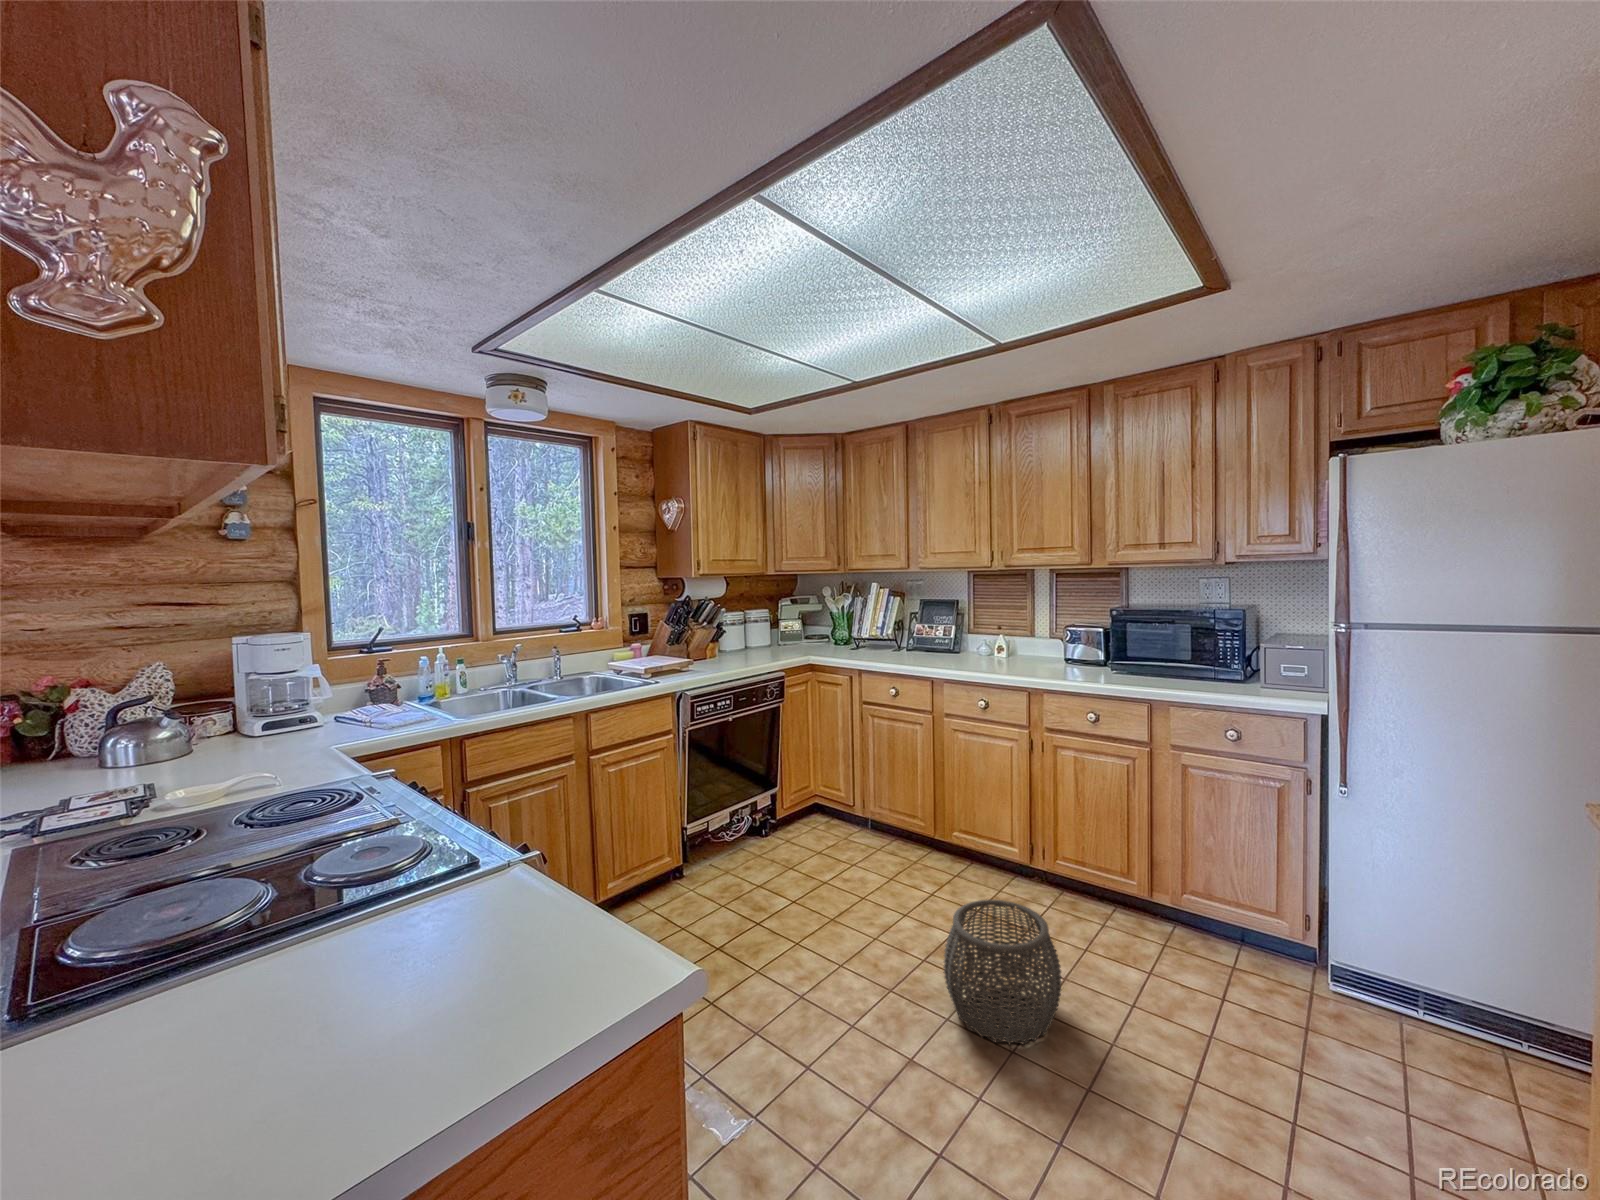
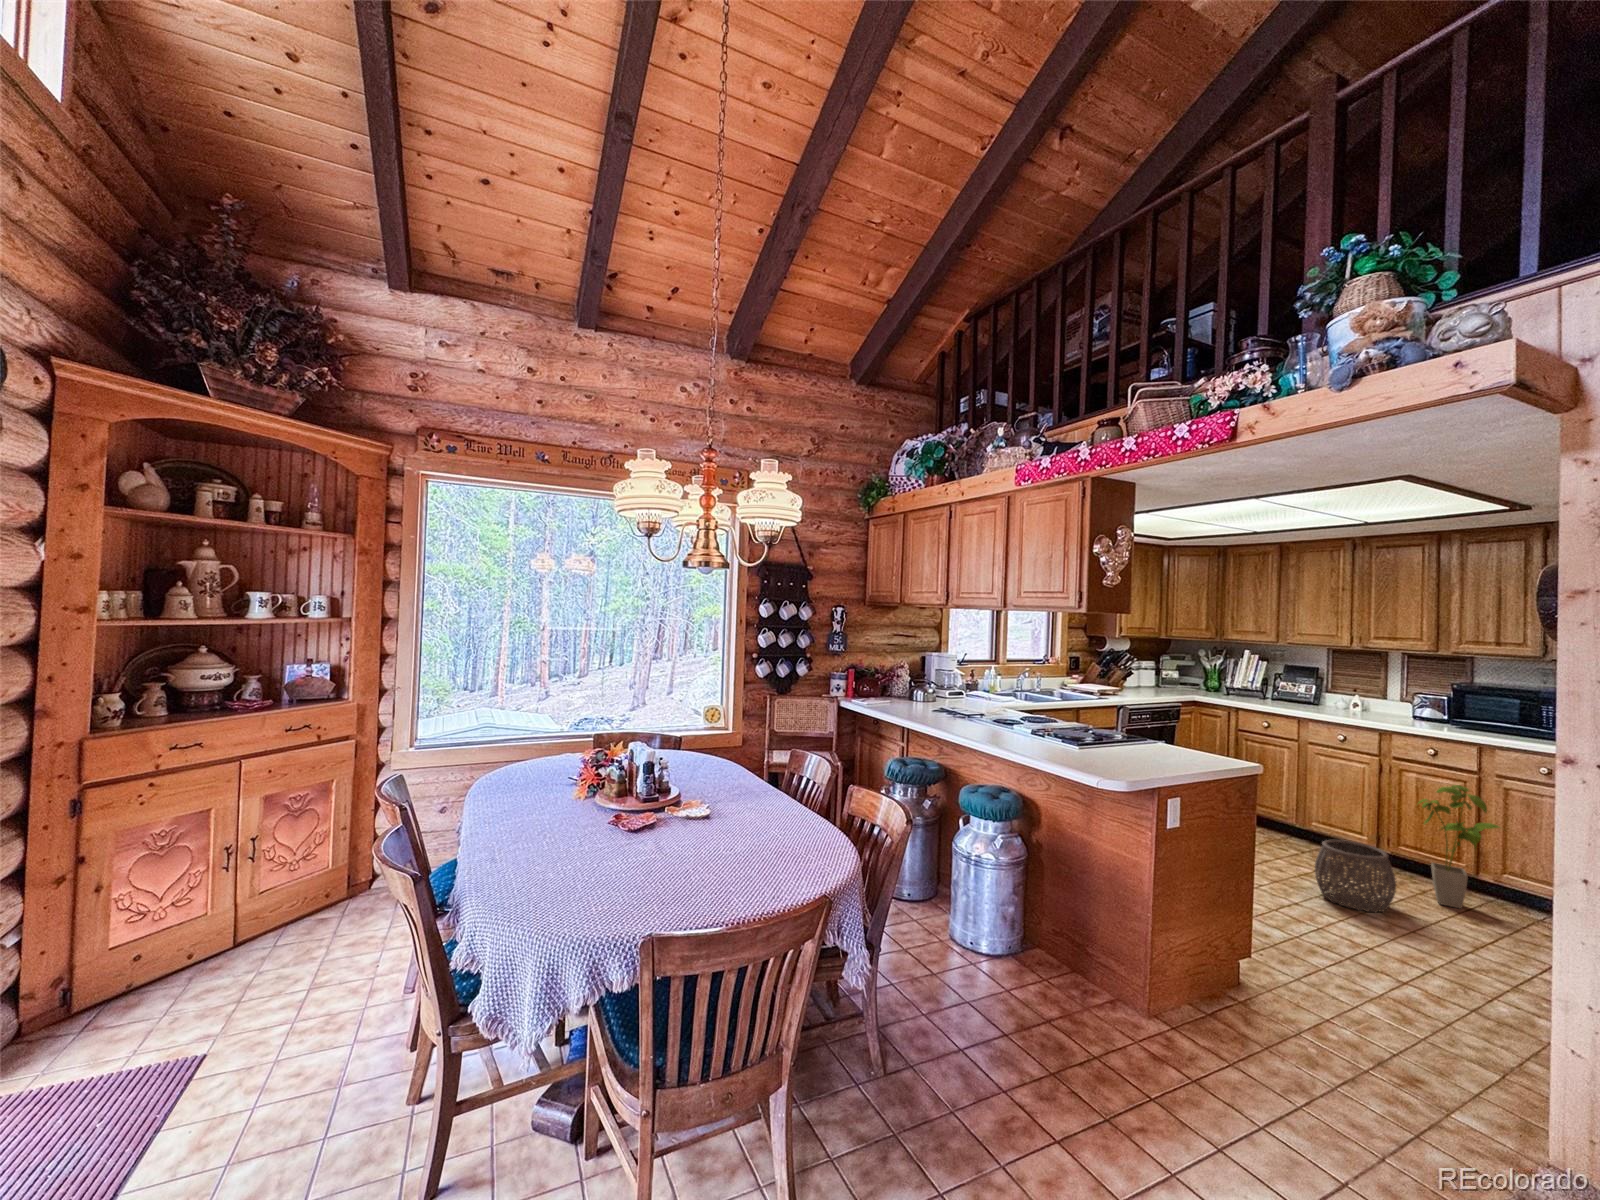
house plant: none [1079,778,1193,977] -> present [1419,785,1500,908]

